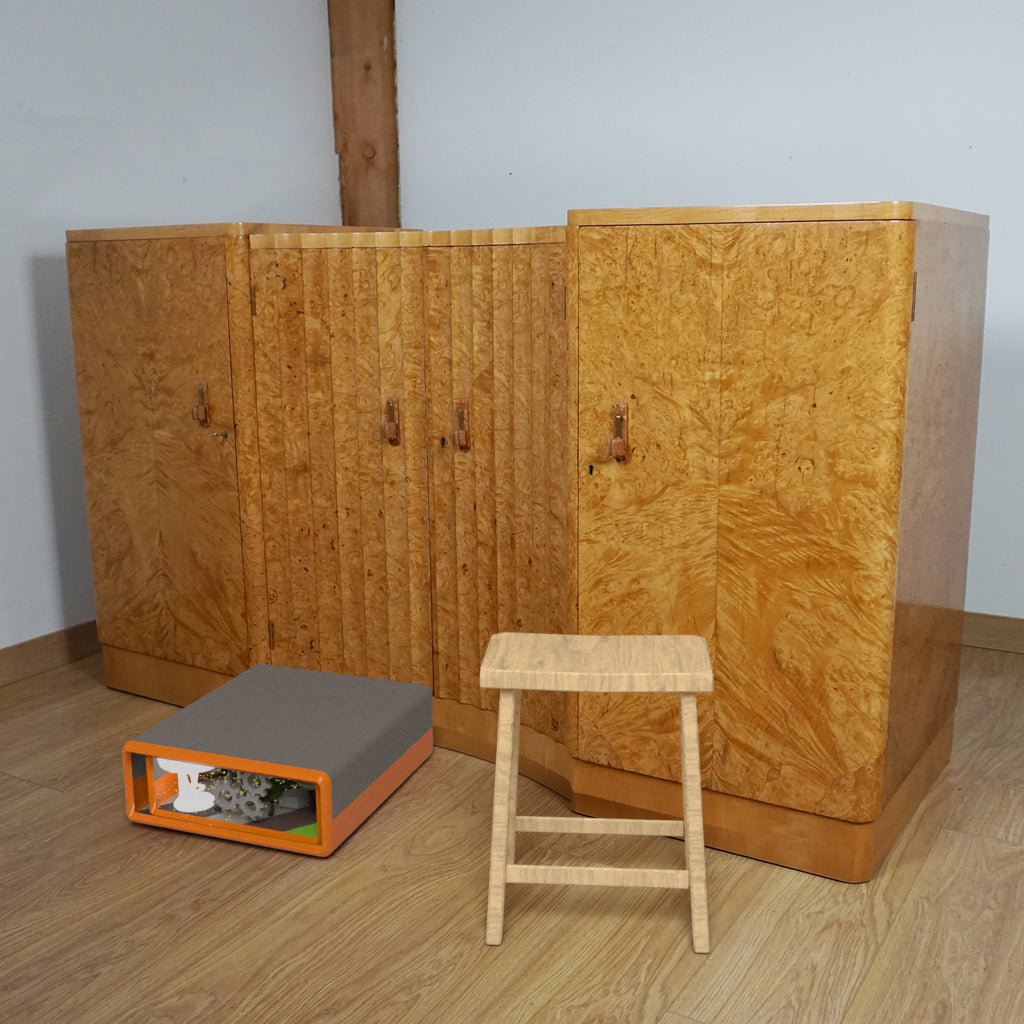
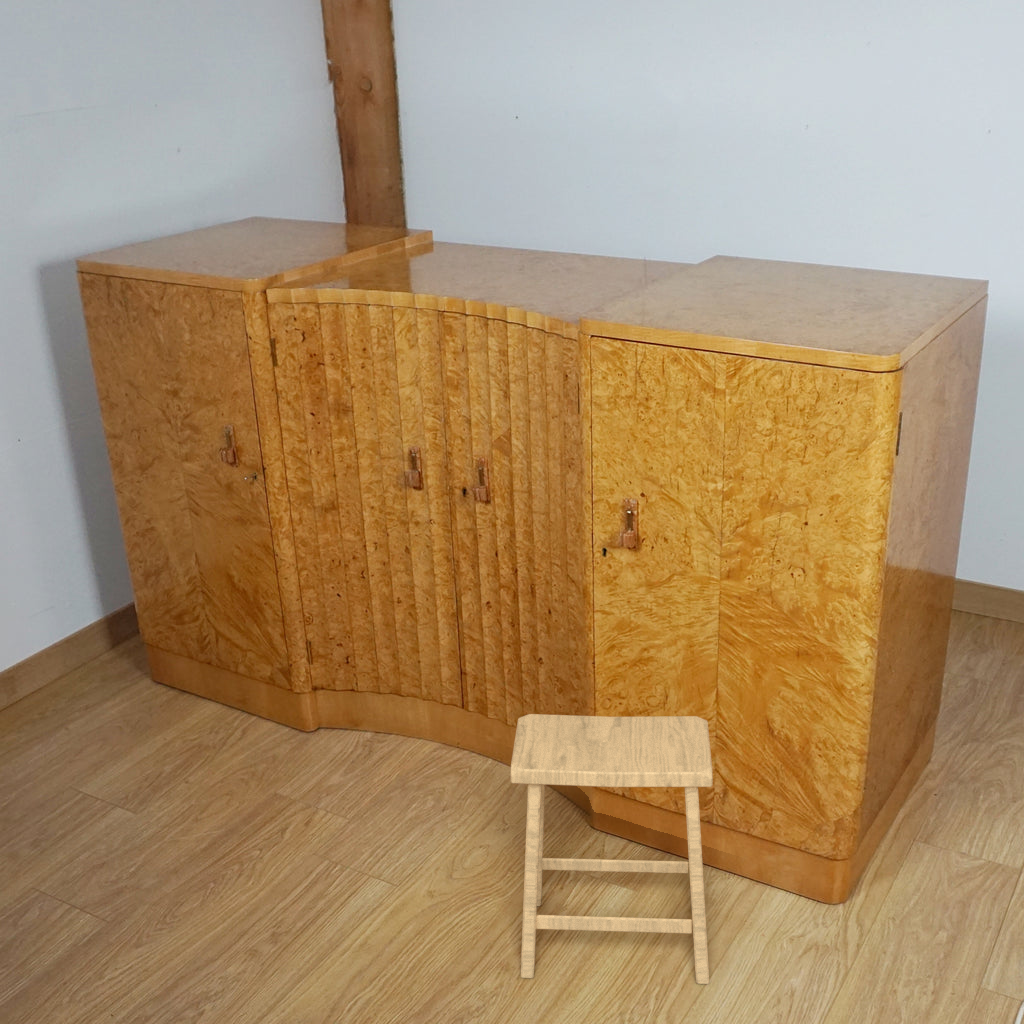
storage box: present [122,664,433,857] -> none [190,678,463,885]

